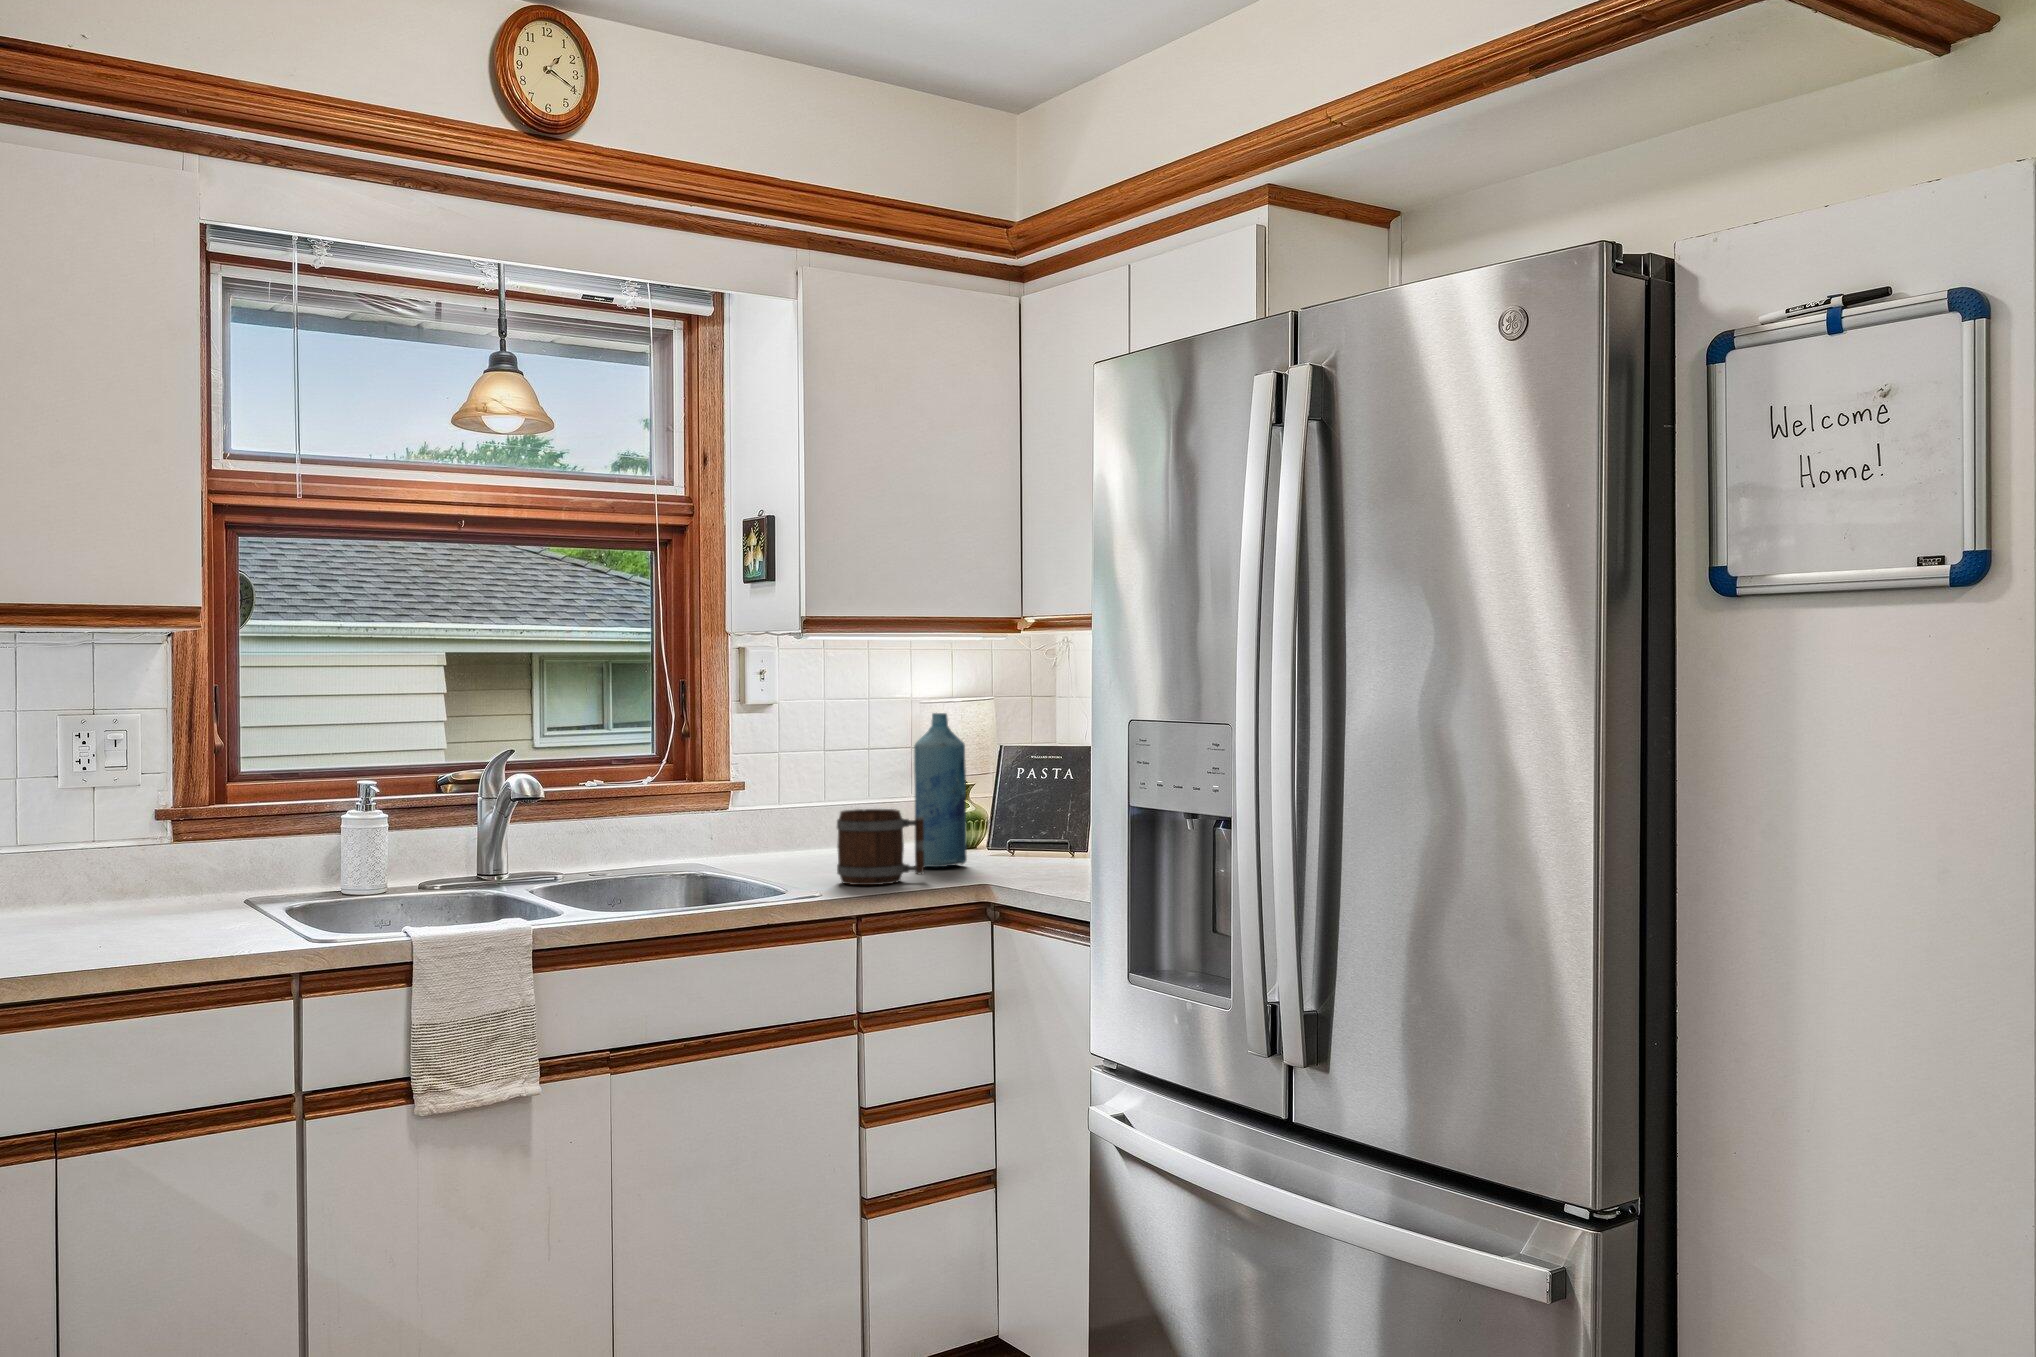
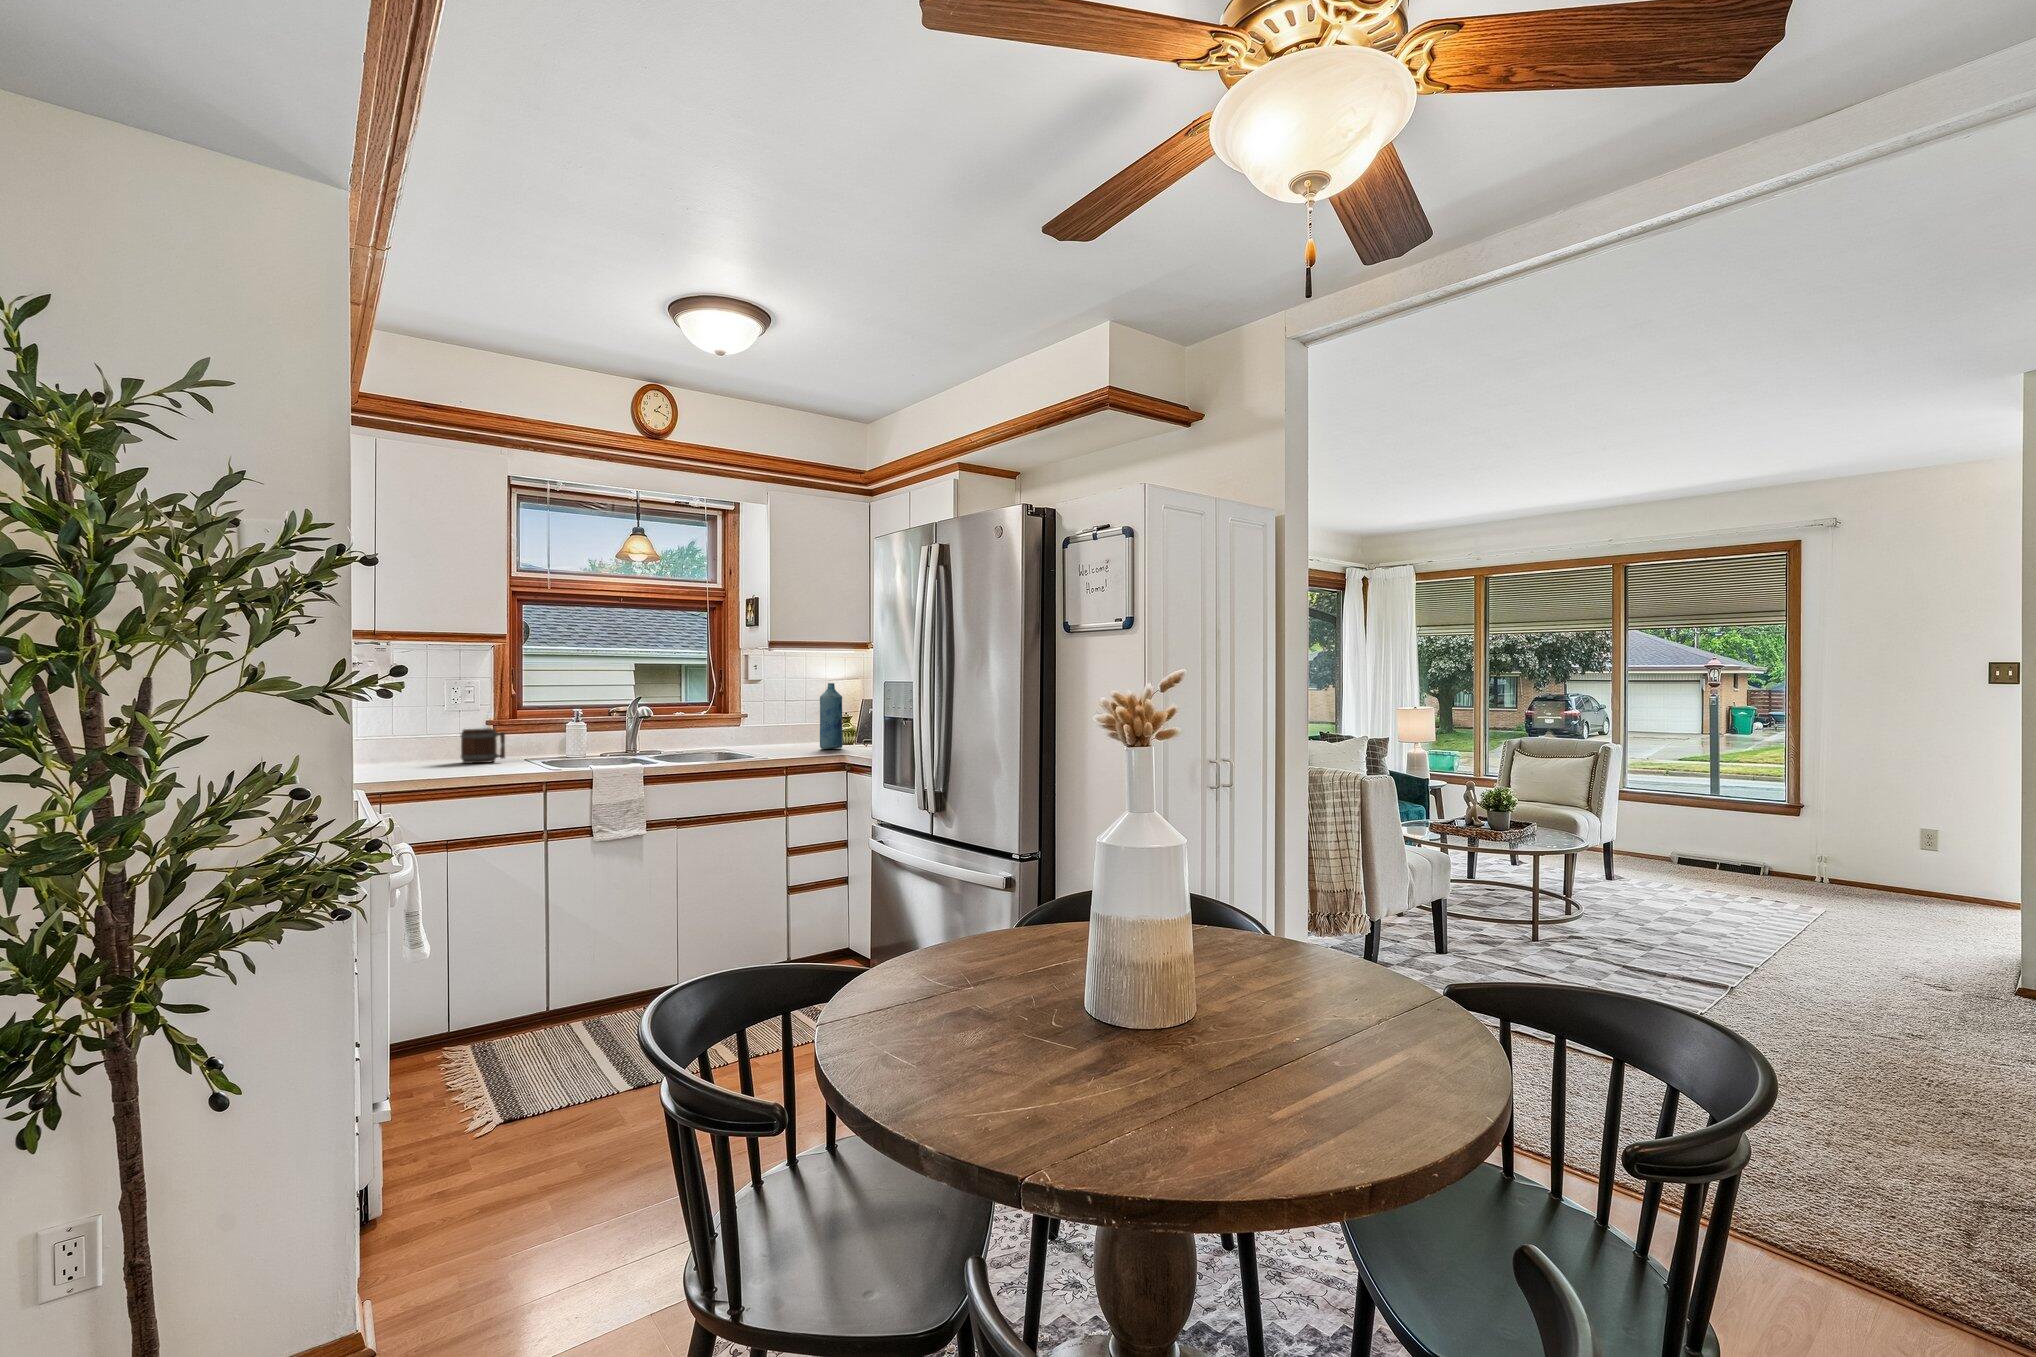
mug: present [837,809,924,885] -> present [460,728,505,763]

